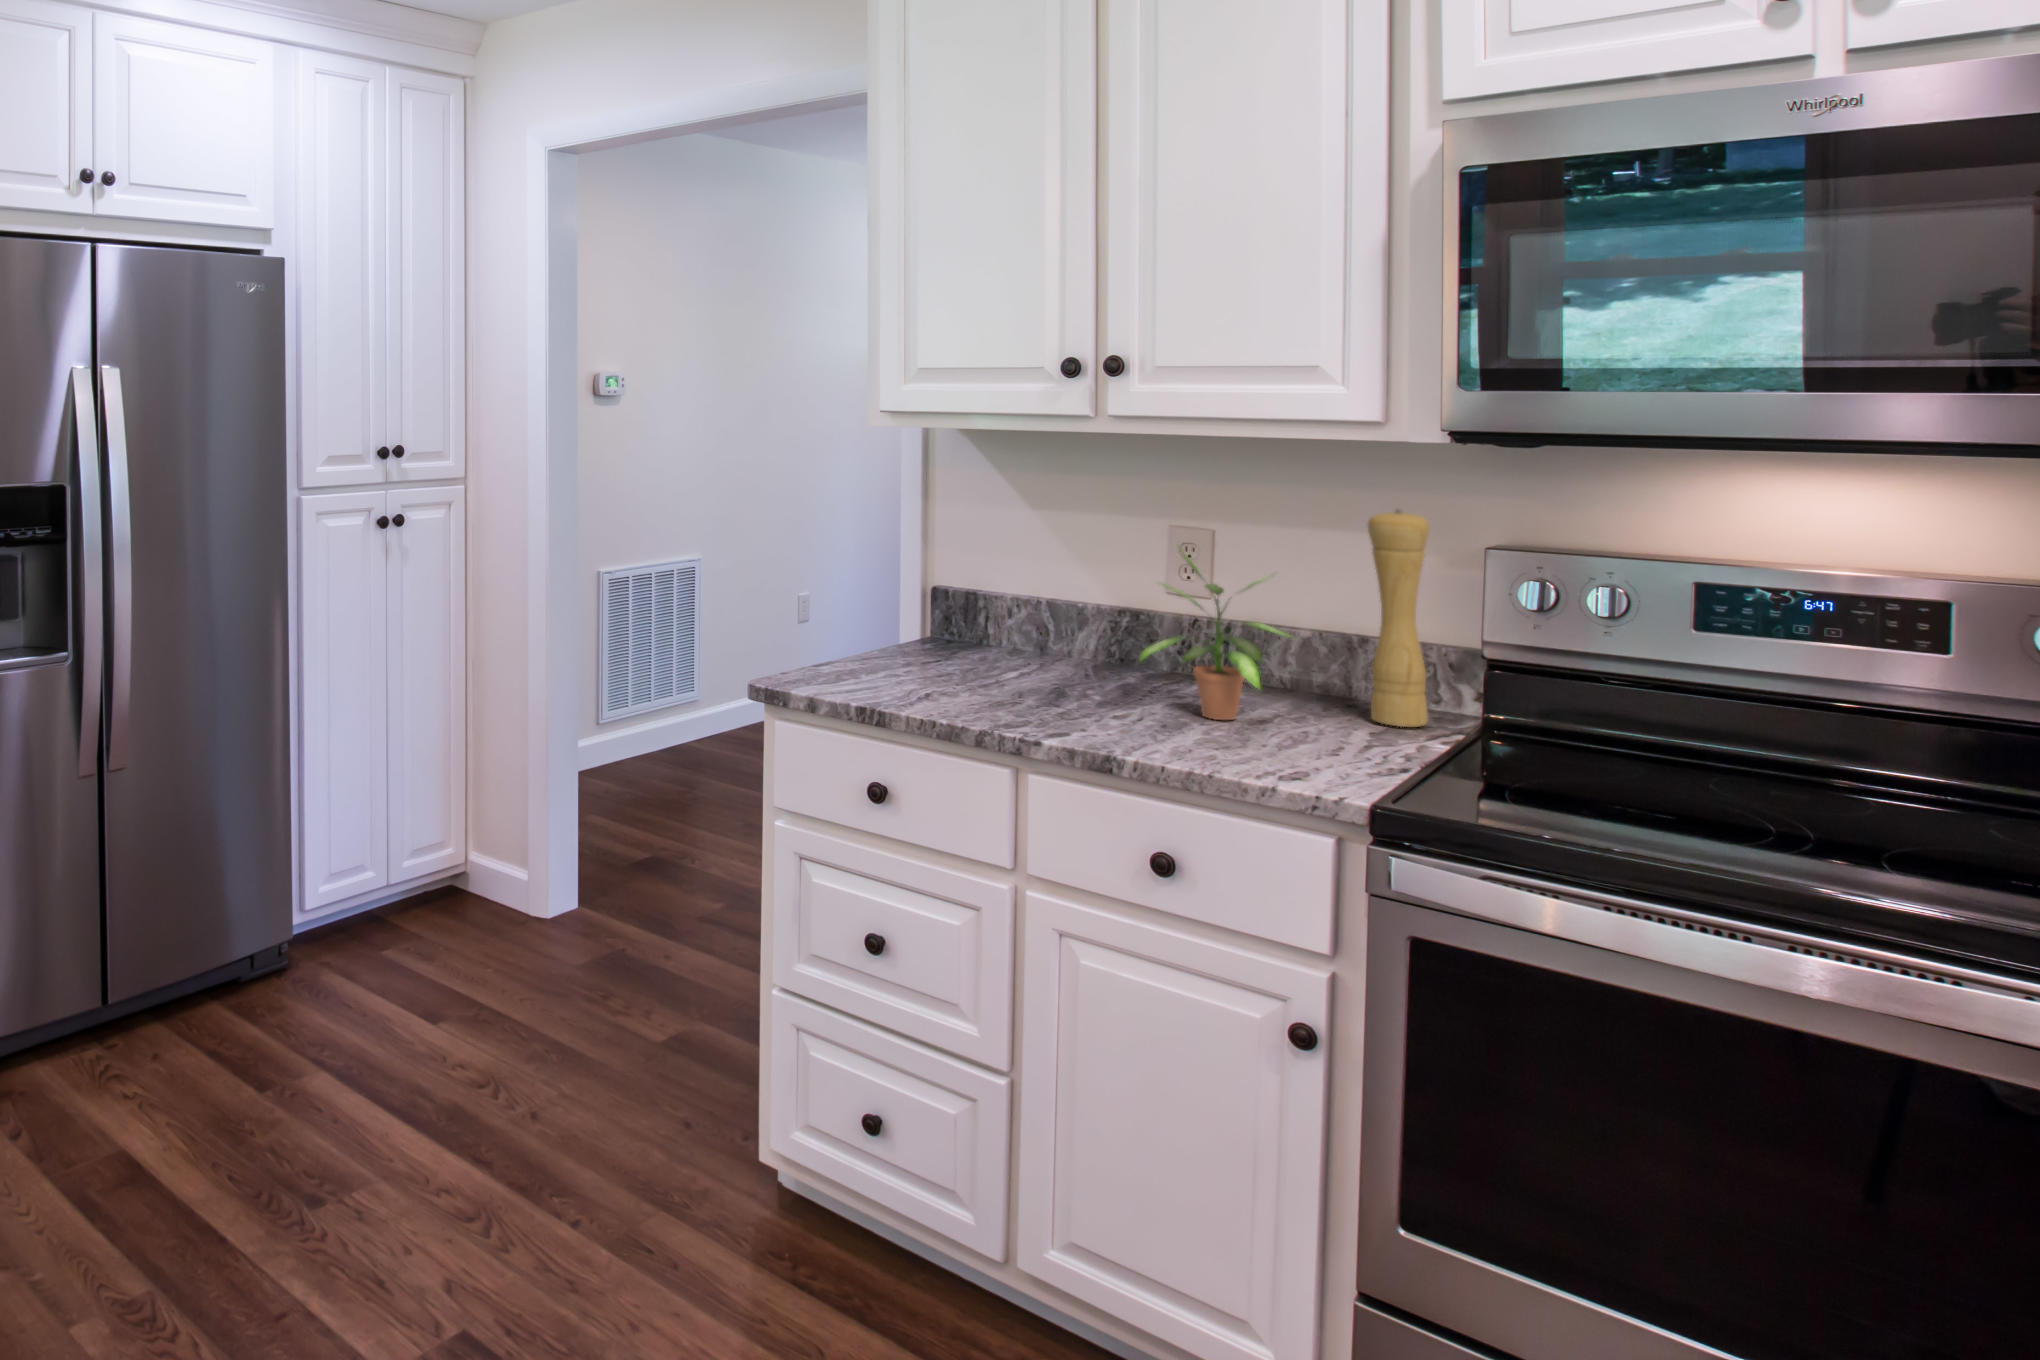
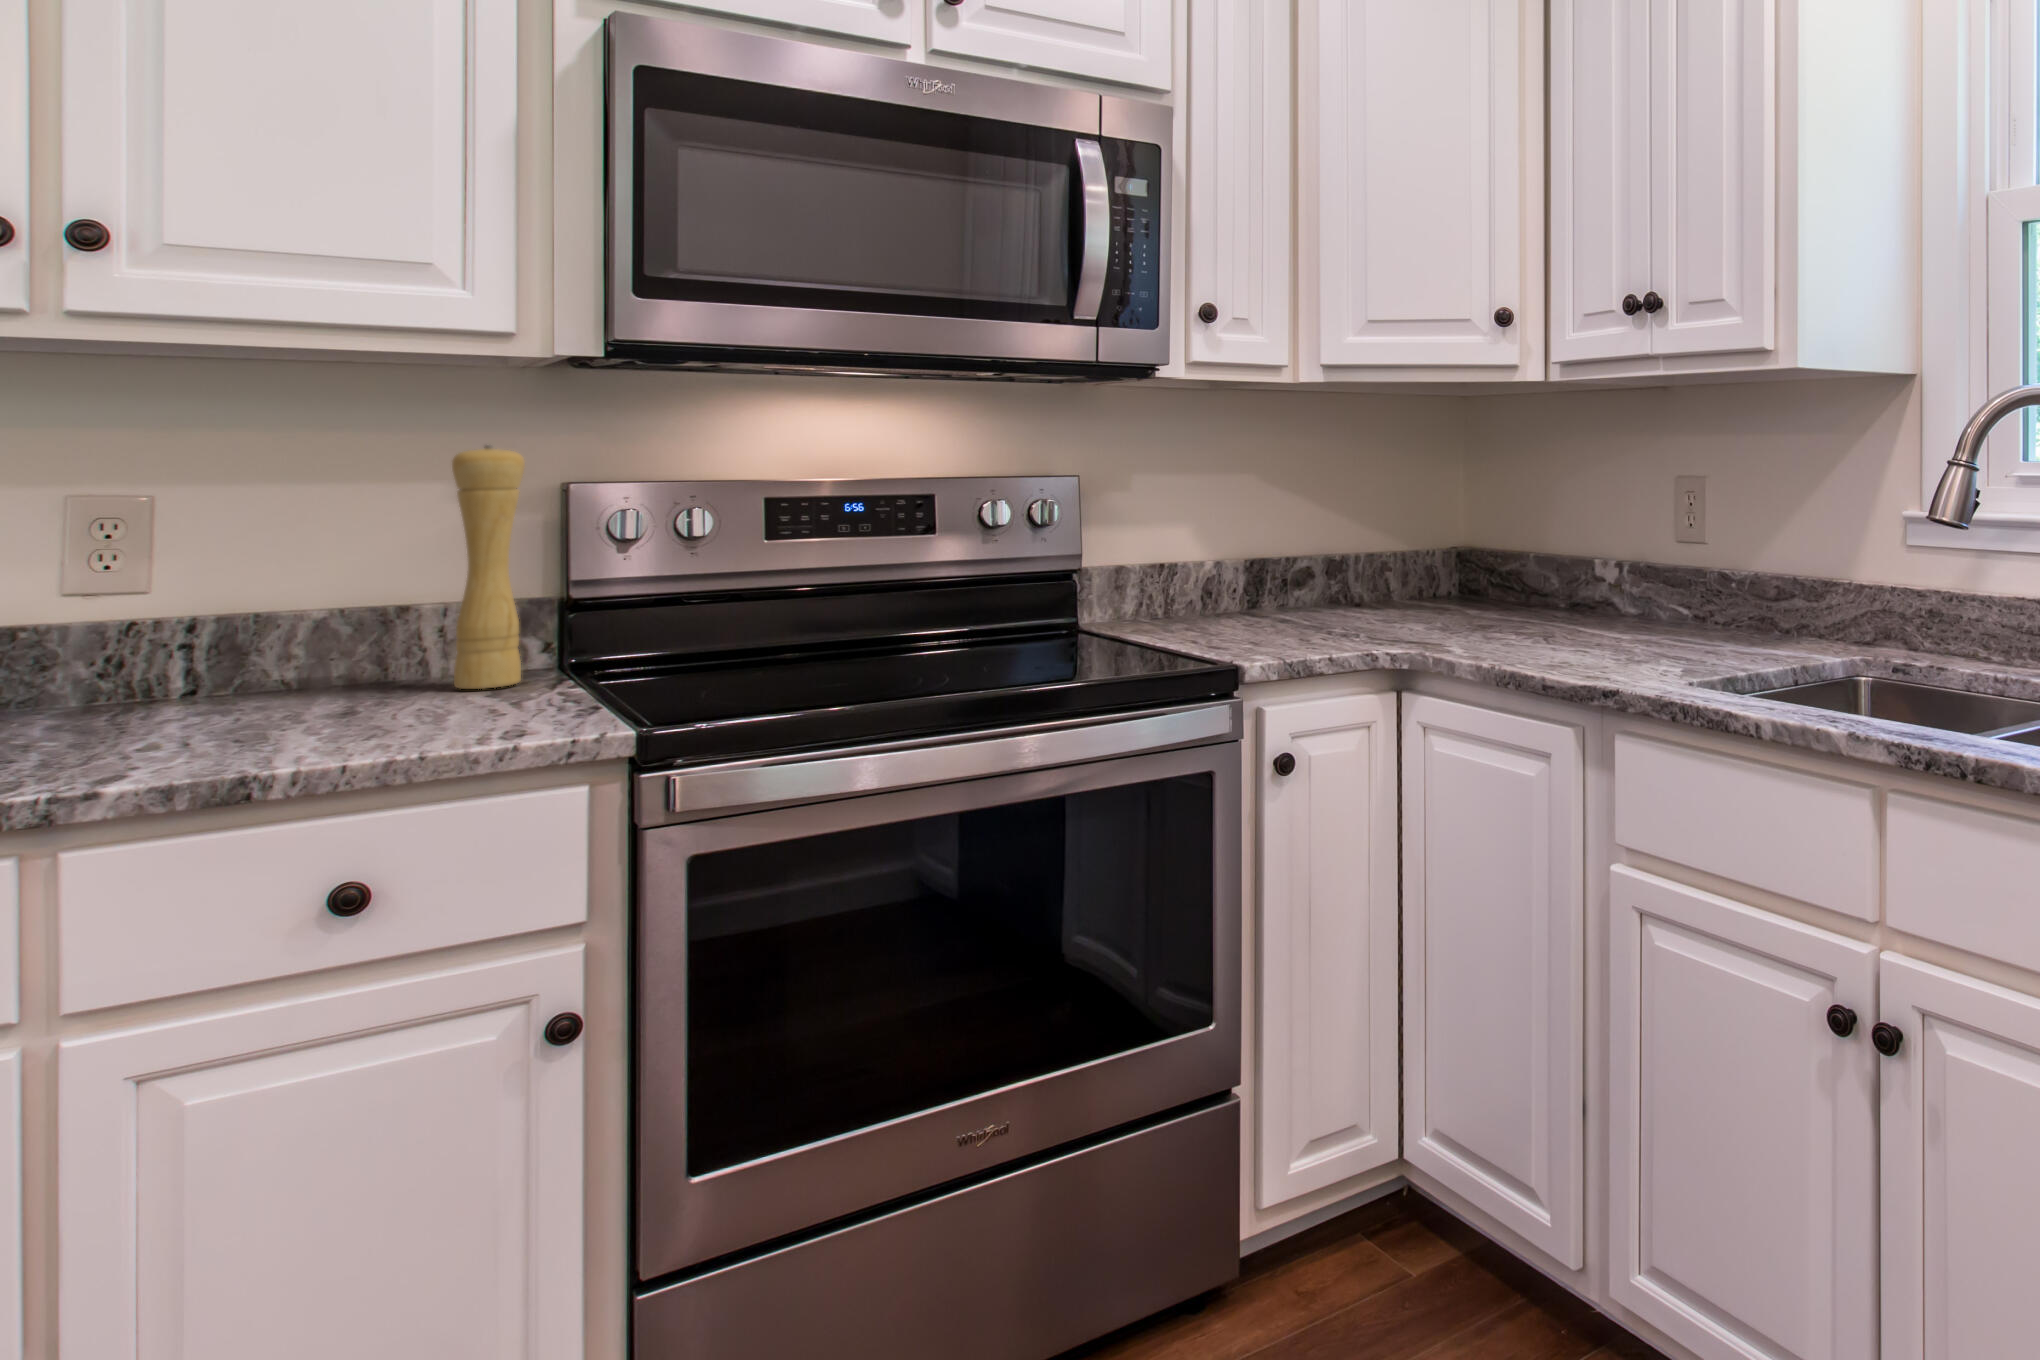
potted plant: present [1139,551,1289,720] -> none [182,492,414,724]

